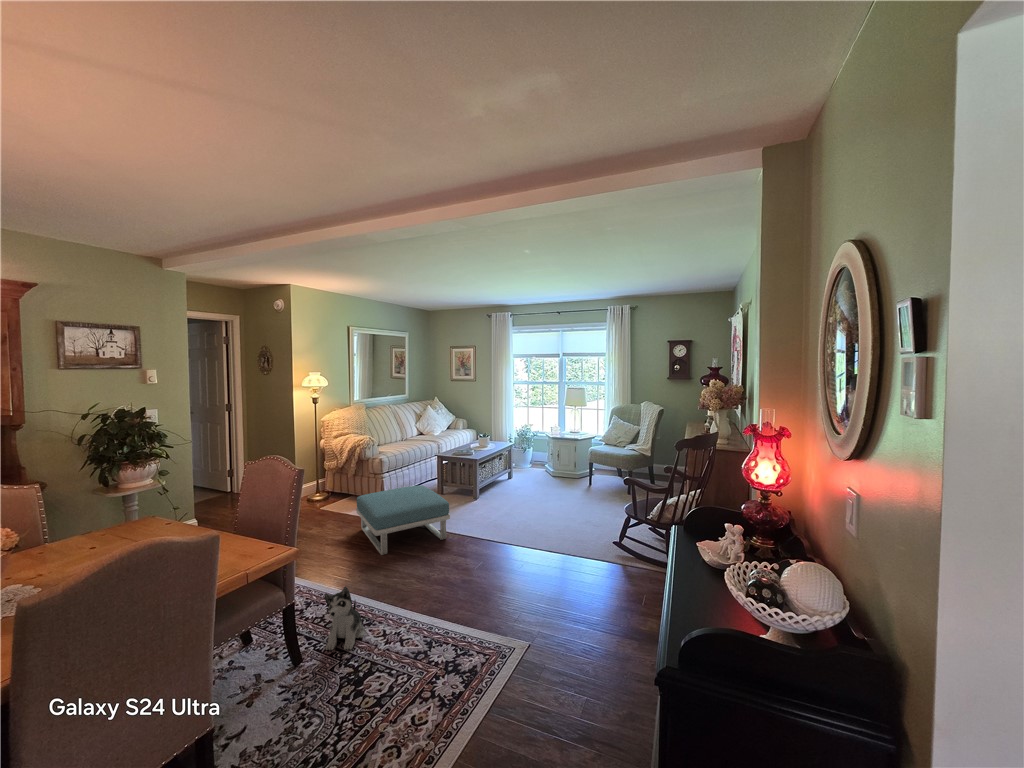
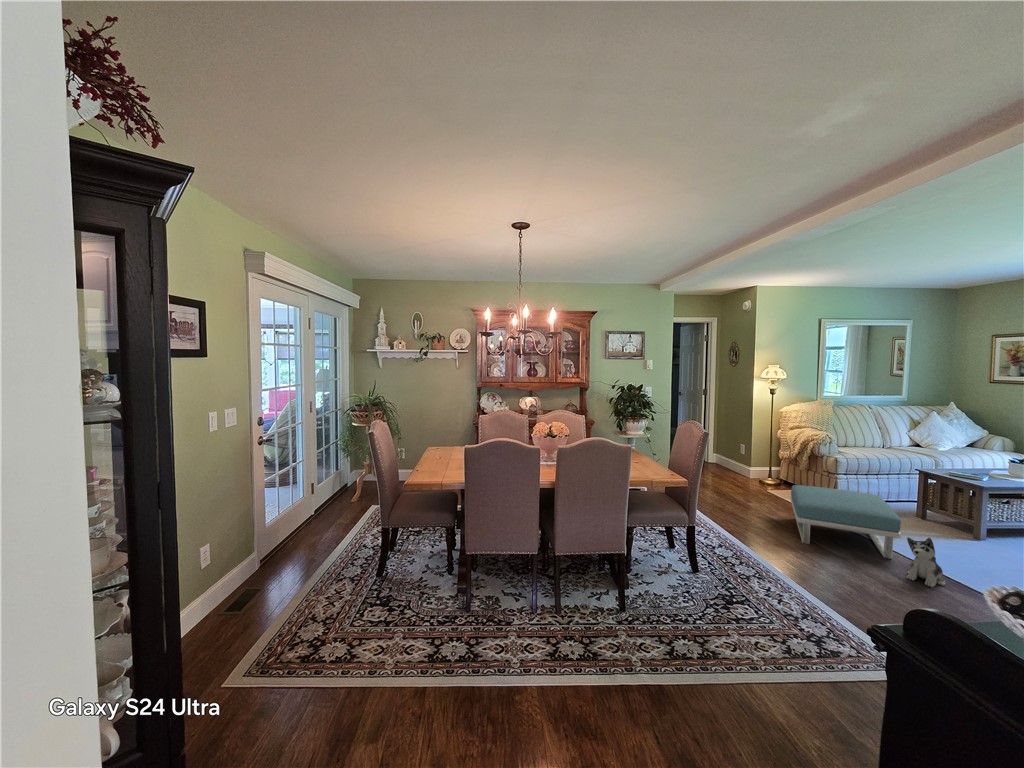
plush toy: present [324,586,364,650] -> present [906,537,945,587]

